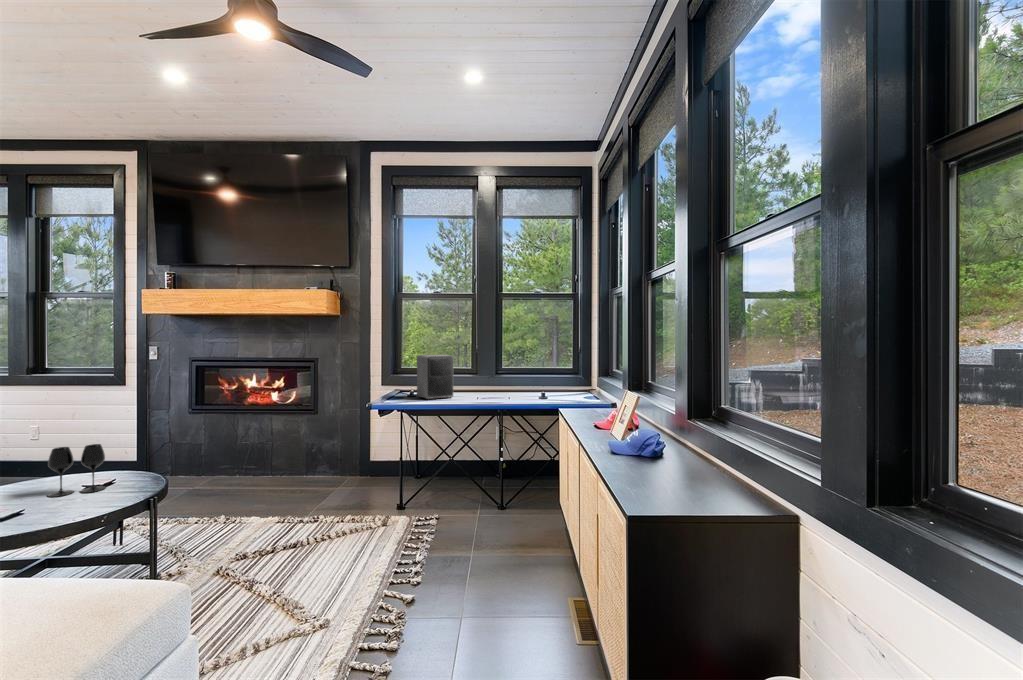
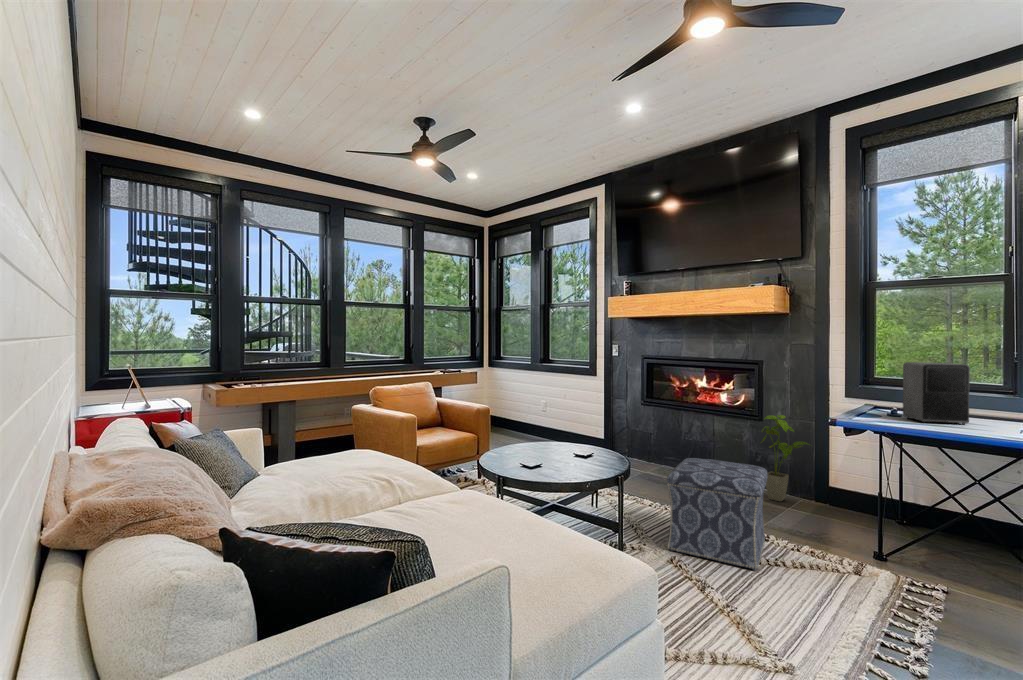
house plant: none [315,406,359,483] -> present [762,415,809,501]
wine glass: present [48,444,106,497] -> none [553,421,588,461]
ottoman: none [214,456,317,561] -> present [667,458,768,570]

